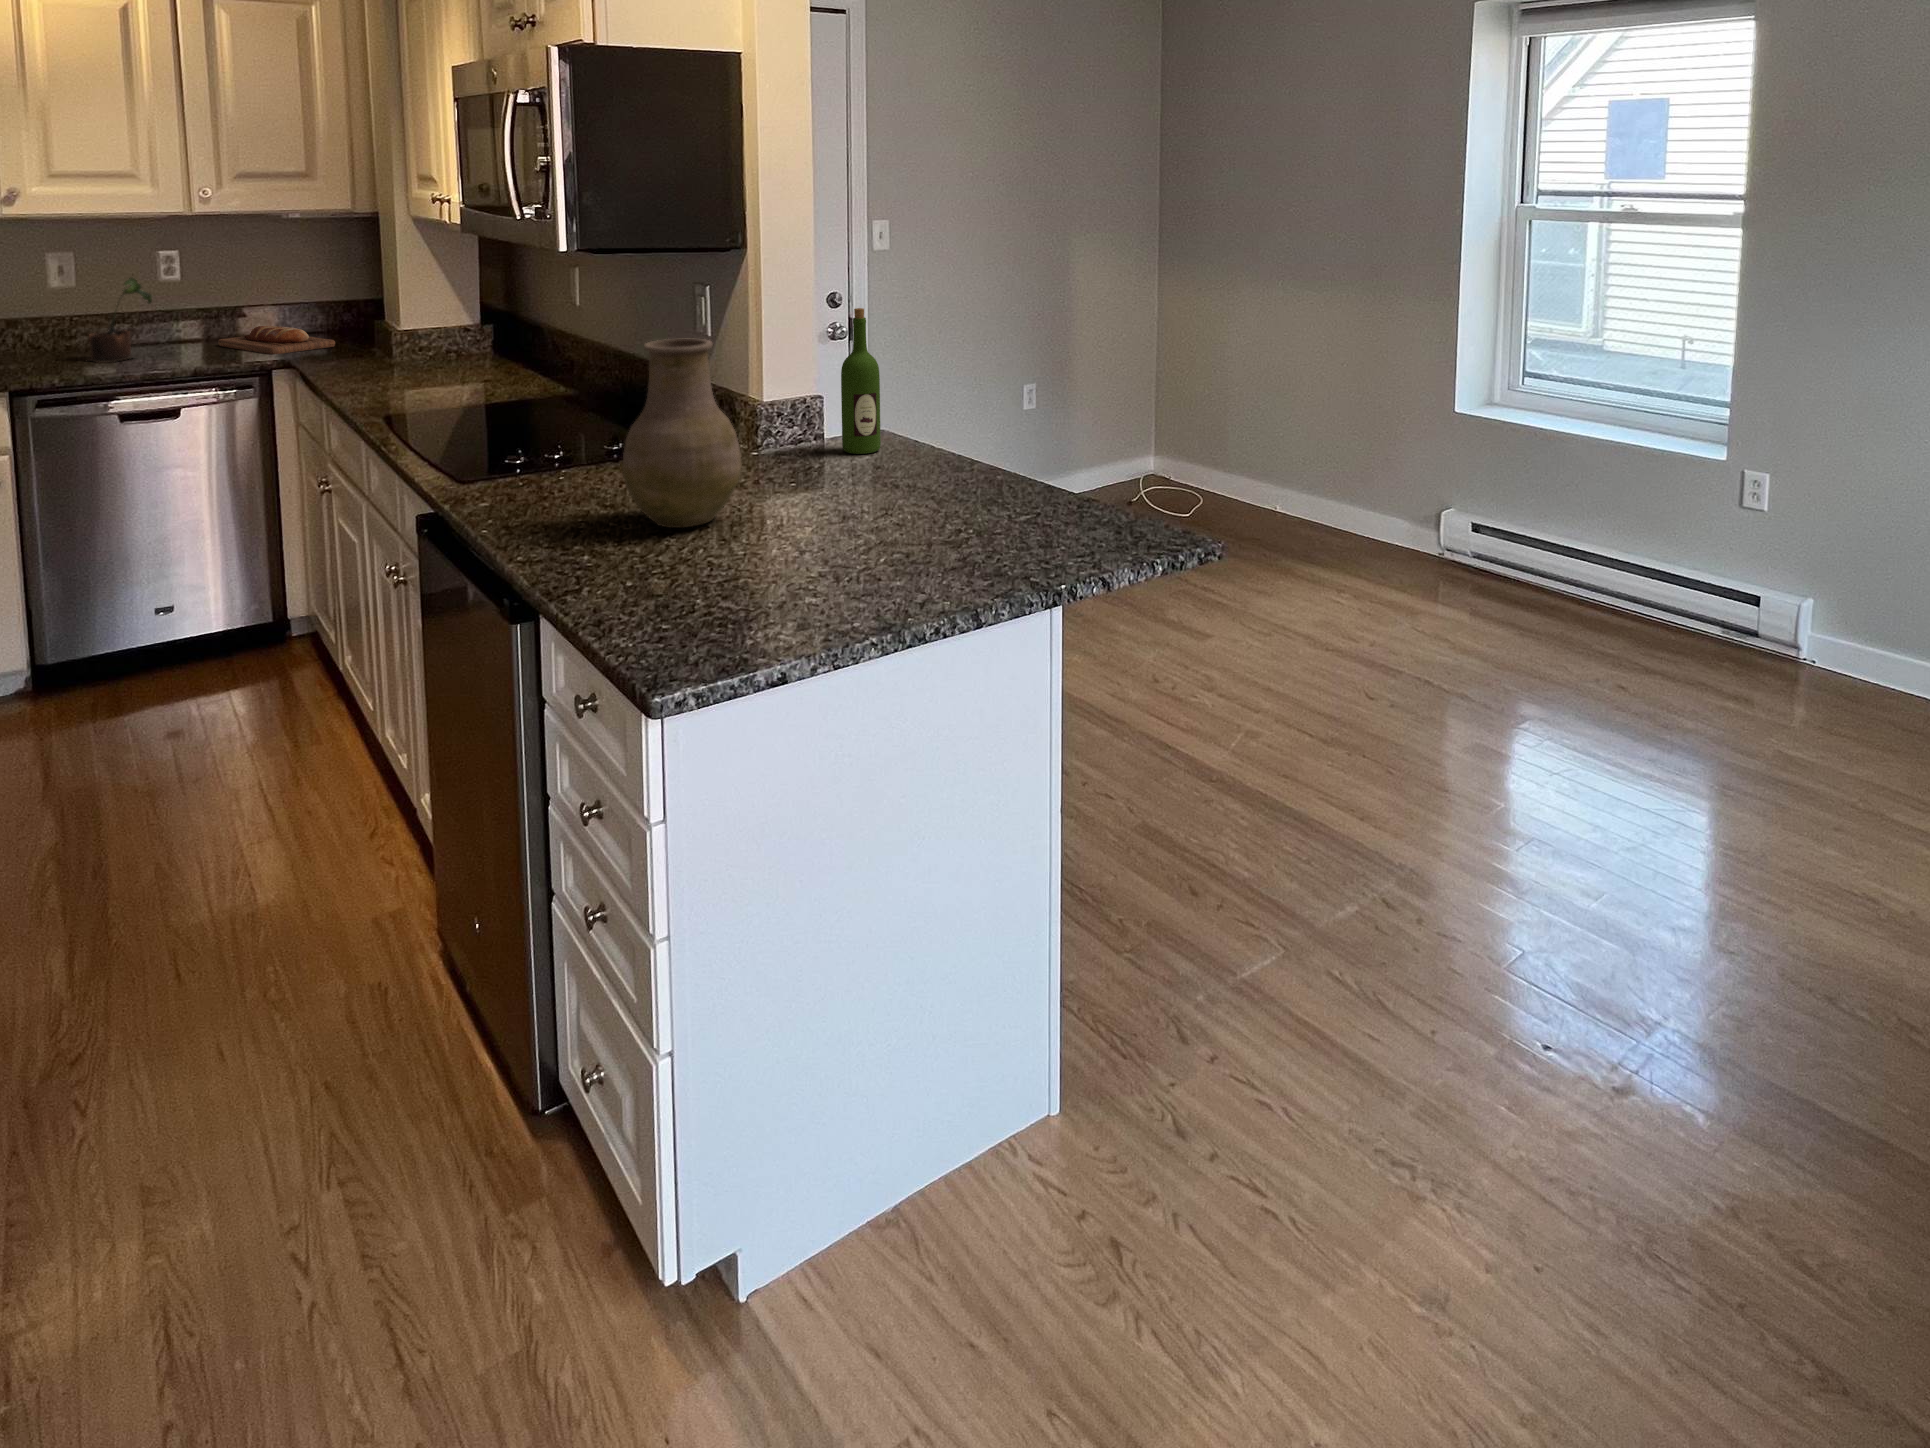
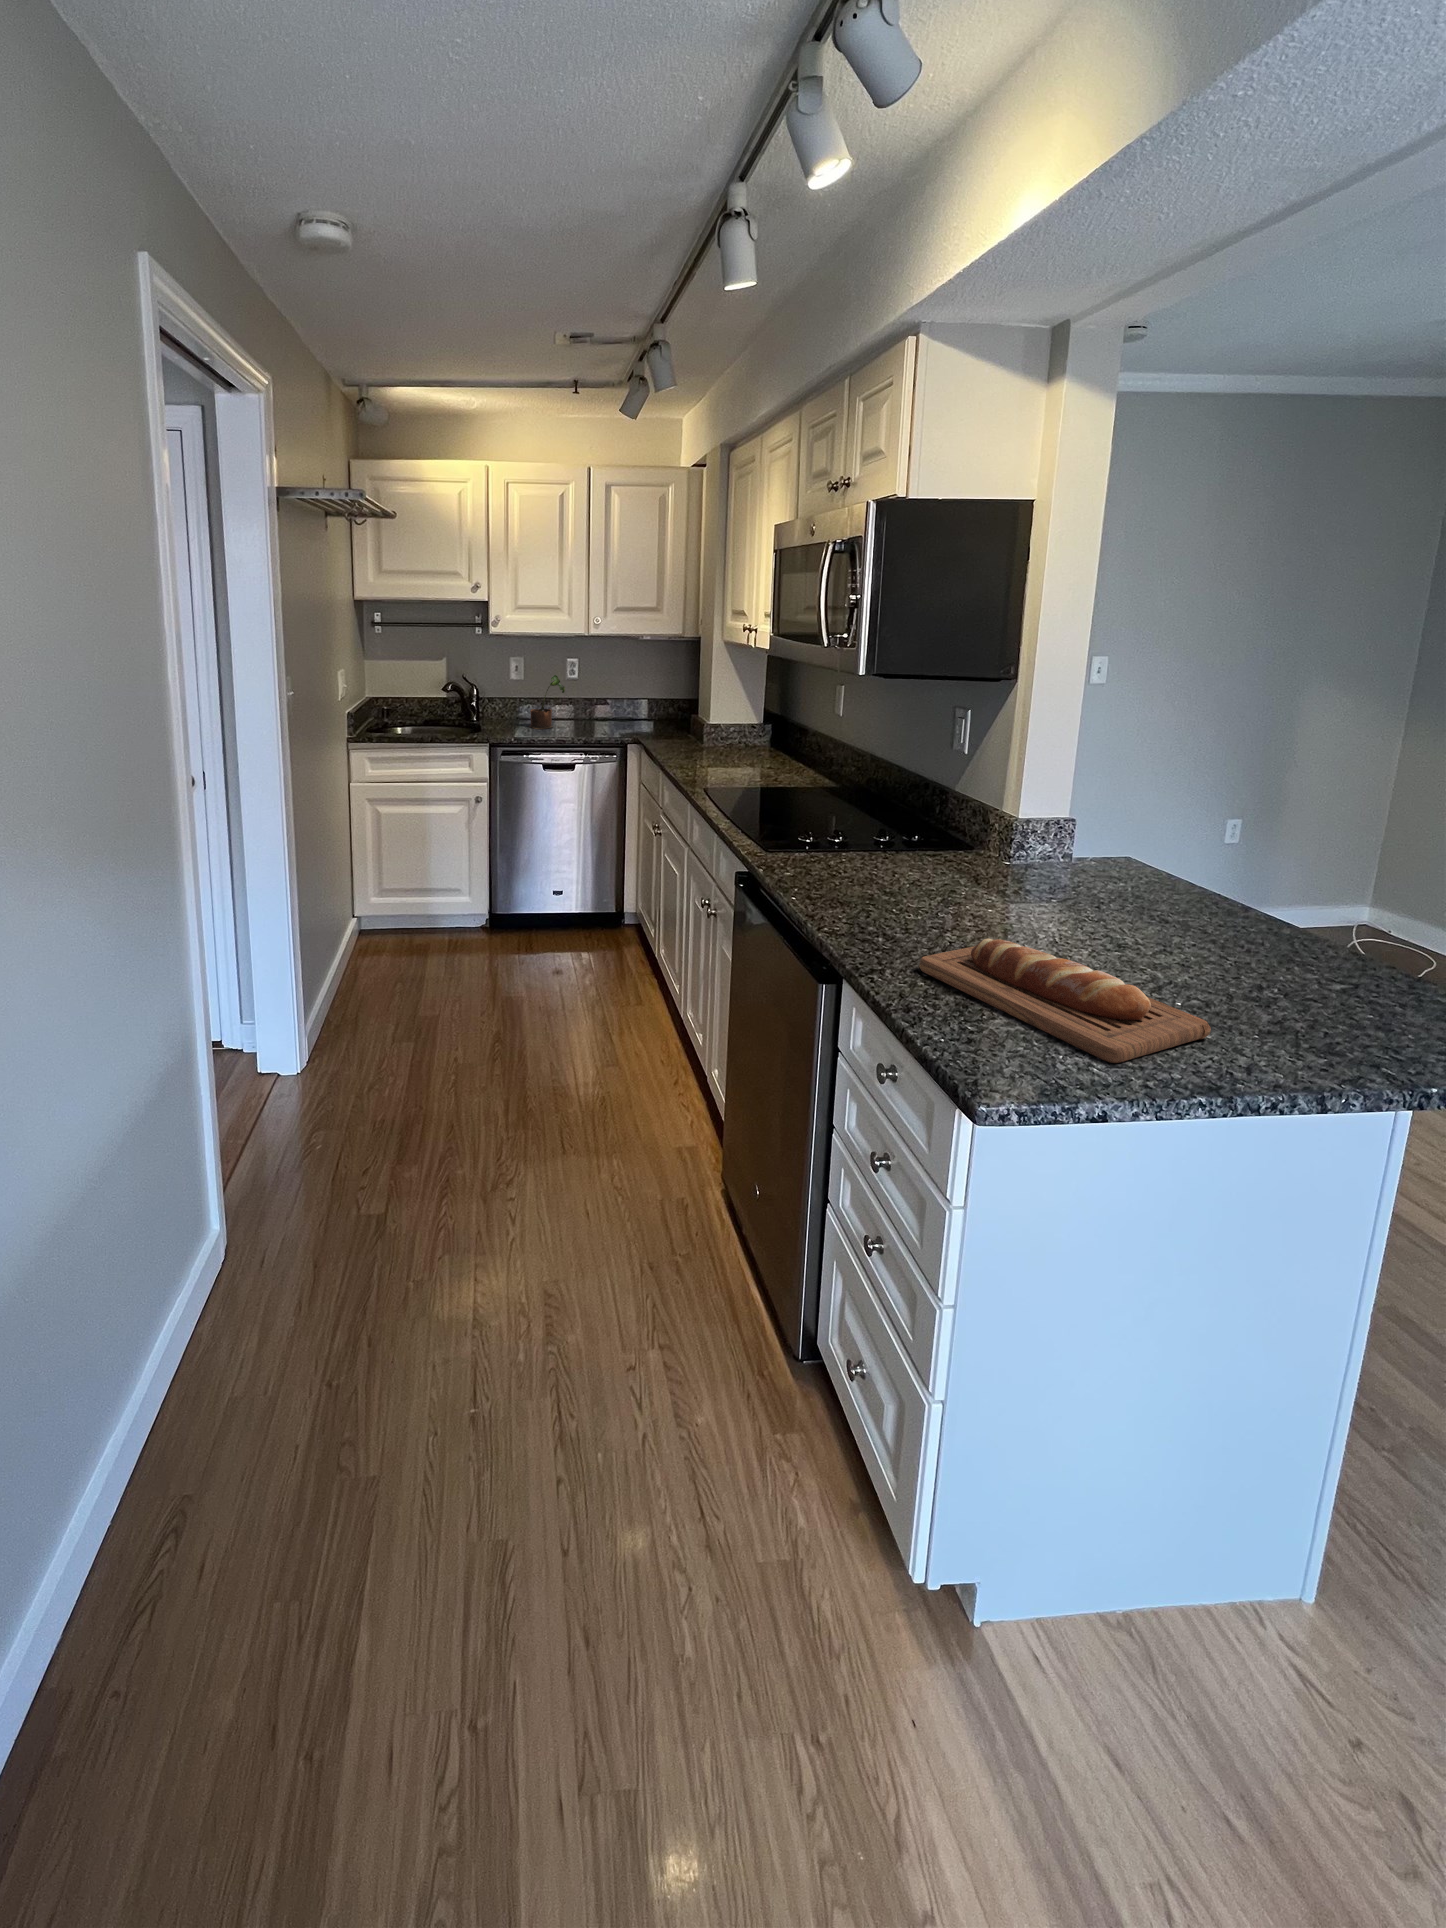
wine bottle: present [841,308,881,454] -> none [1094,742,1142,878]
bread loaf: present [218,326,335,354] -> present [919,939,1211,1063]
vase: present [622,338,742,528] -> none [911,757,1020,925]

